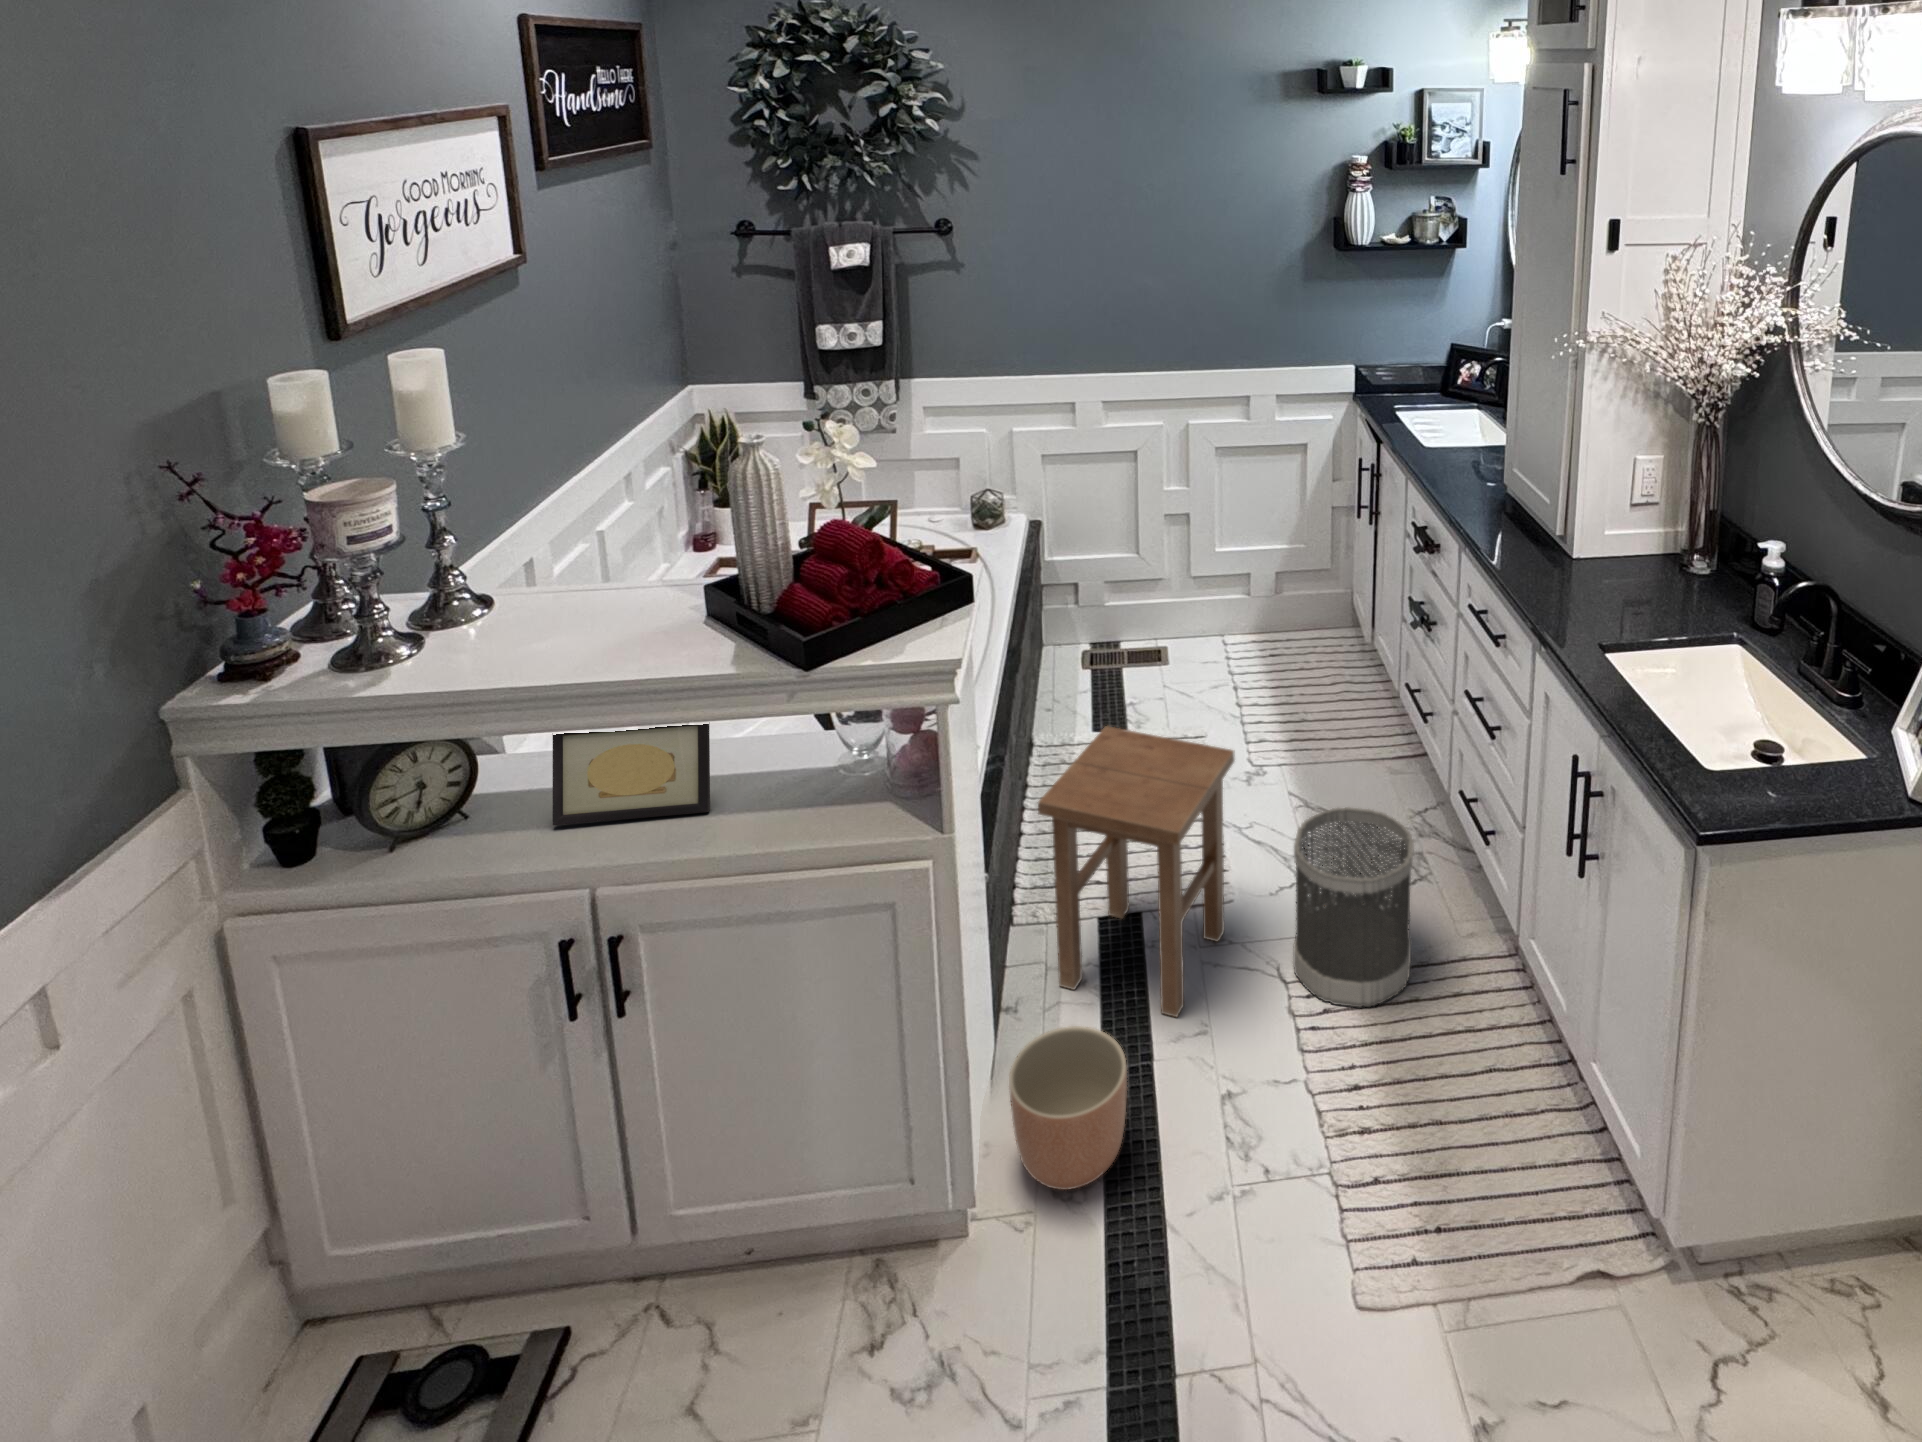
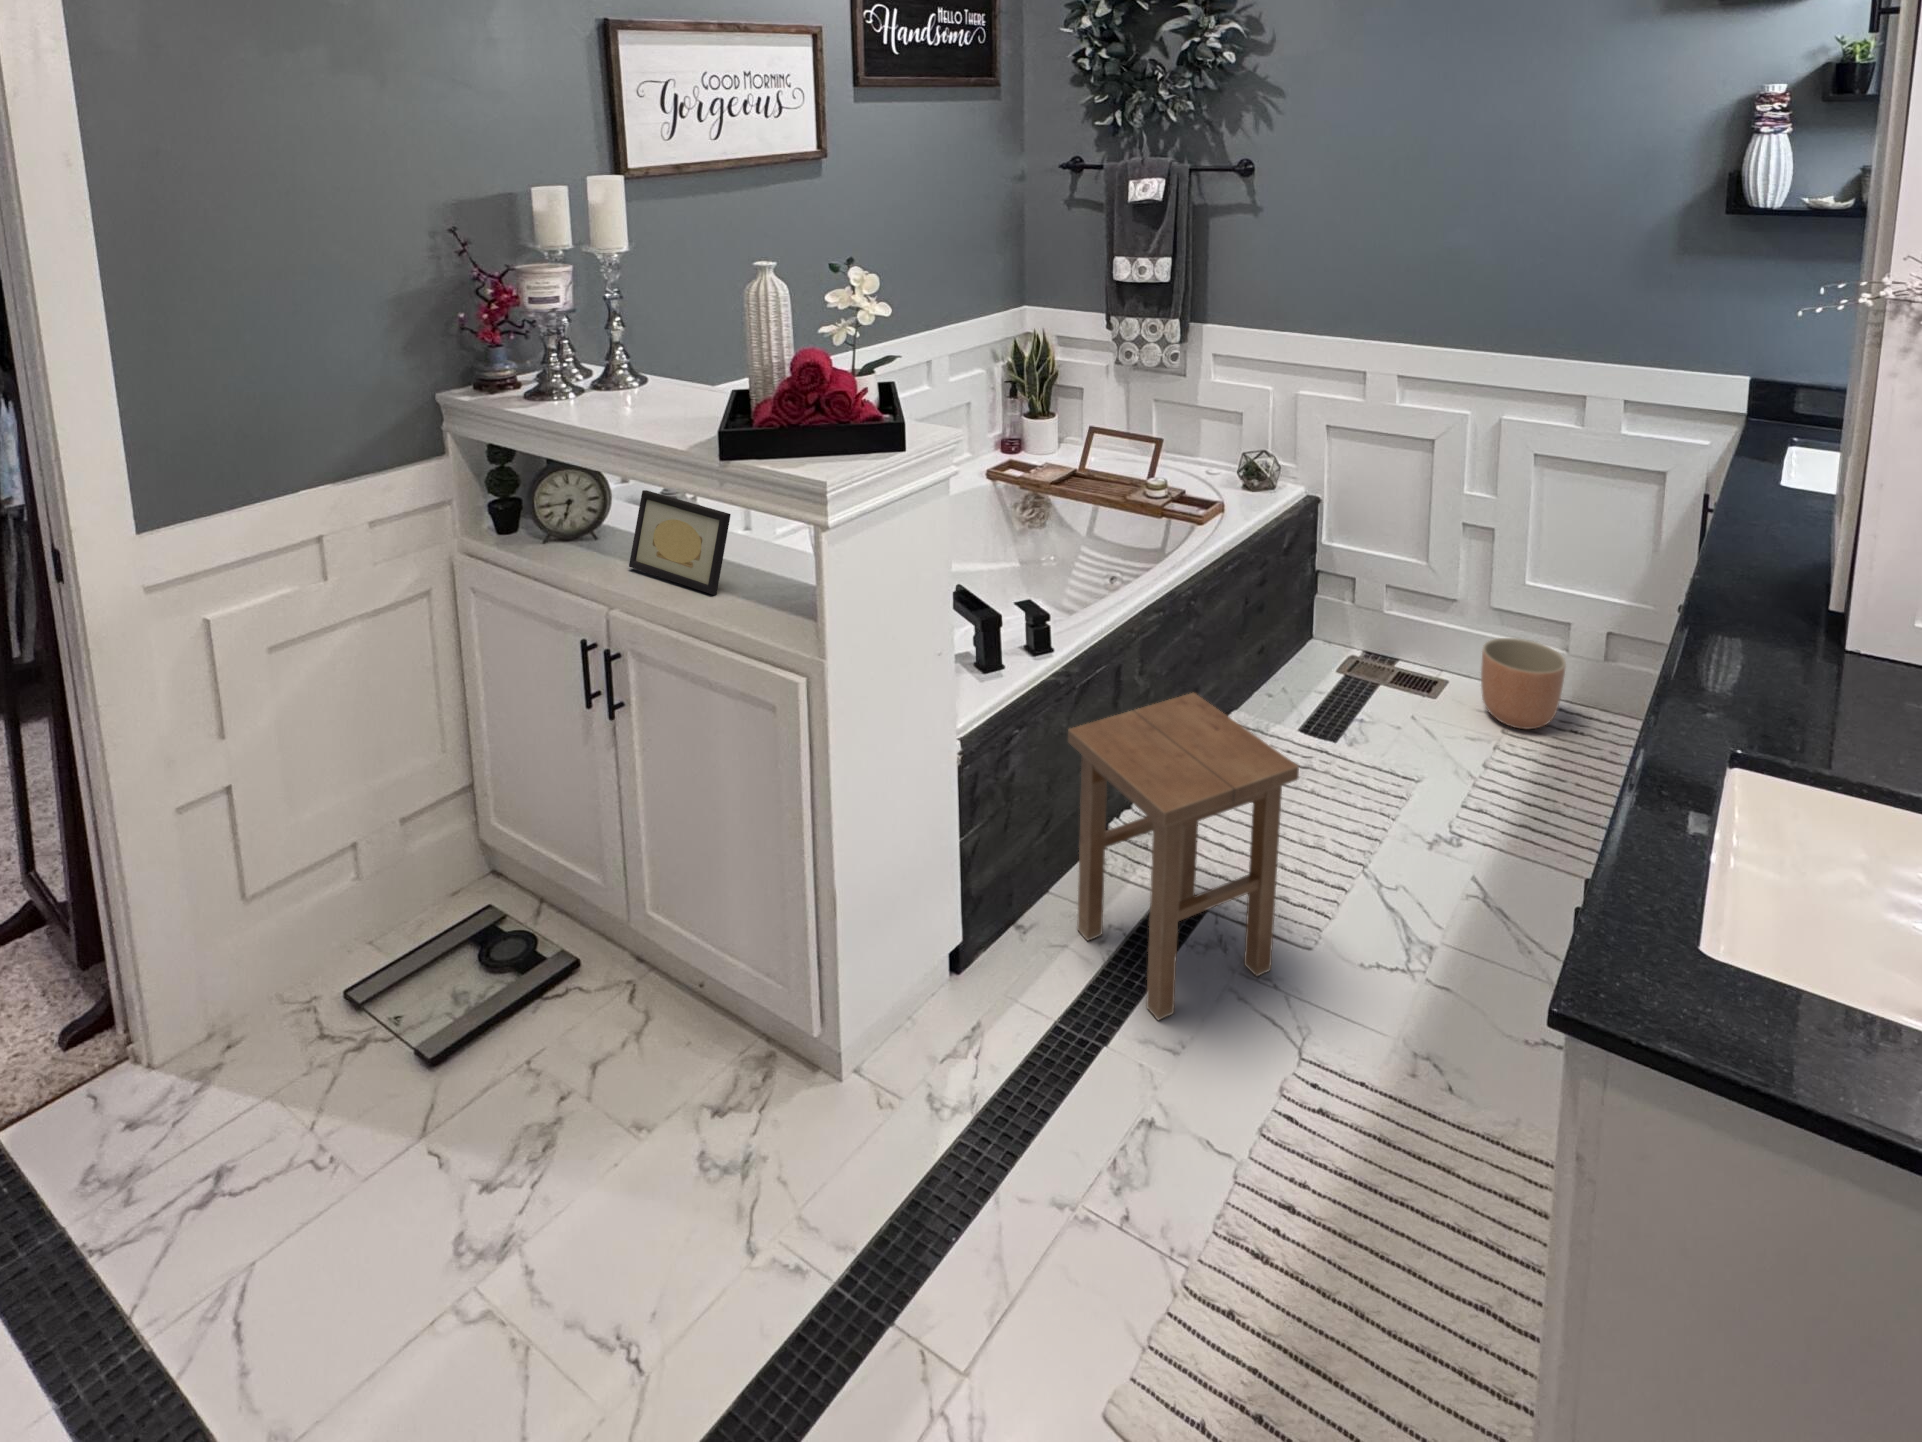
wastebasket: present [1293,807,1414,1008] -> none [1310,882,1484,1148]
planter: present [1009,1026,1127,1190] -> present [1481,638,1566,729]

